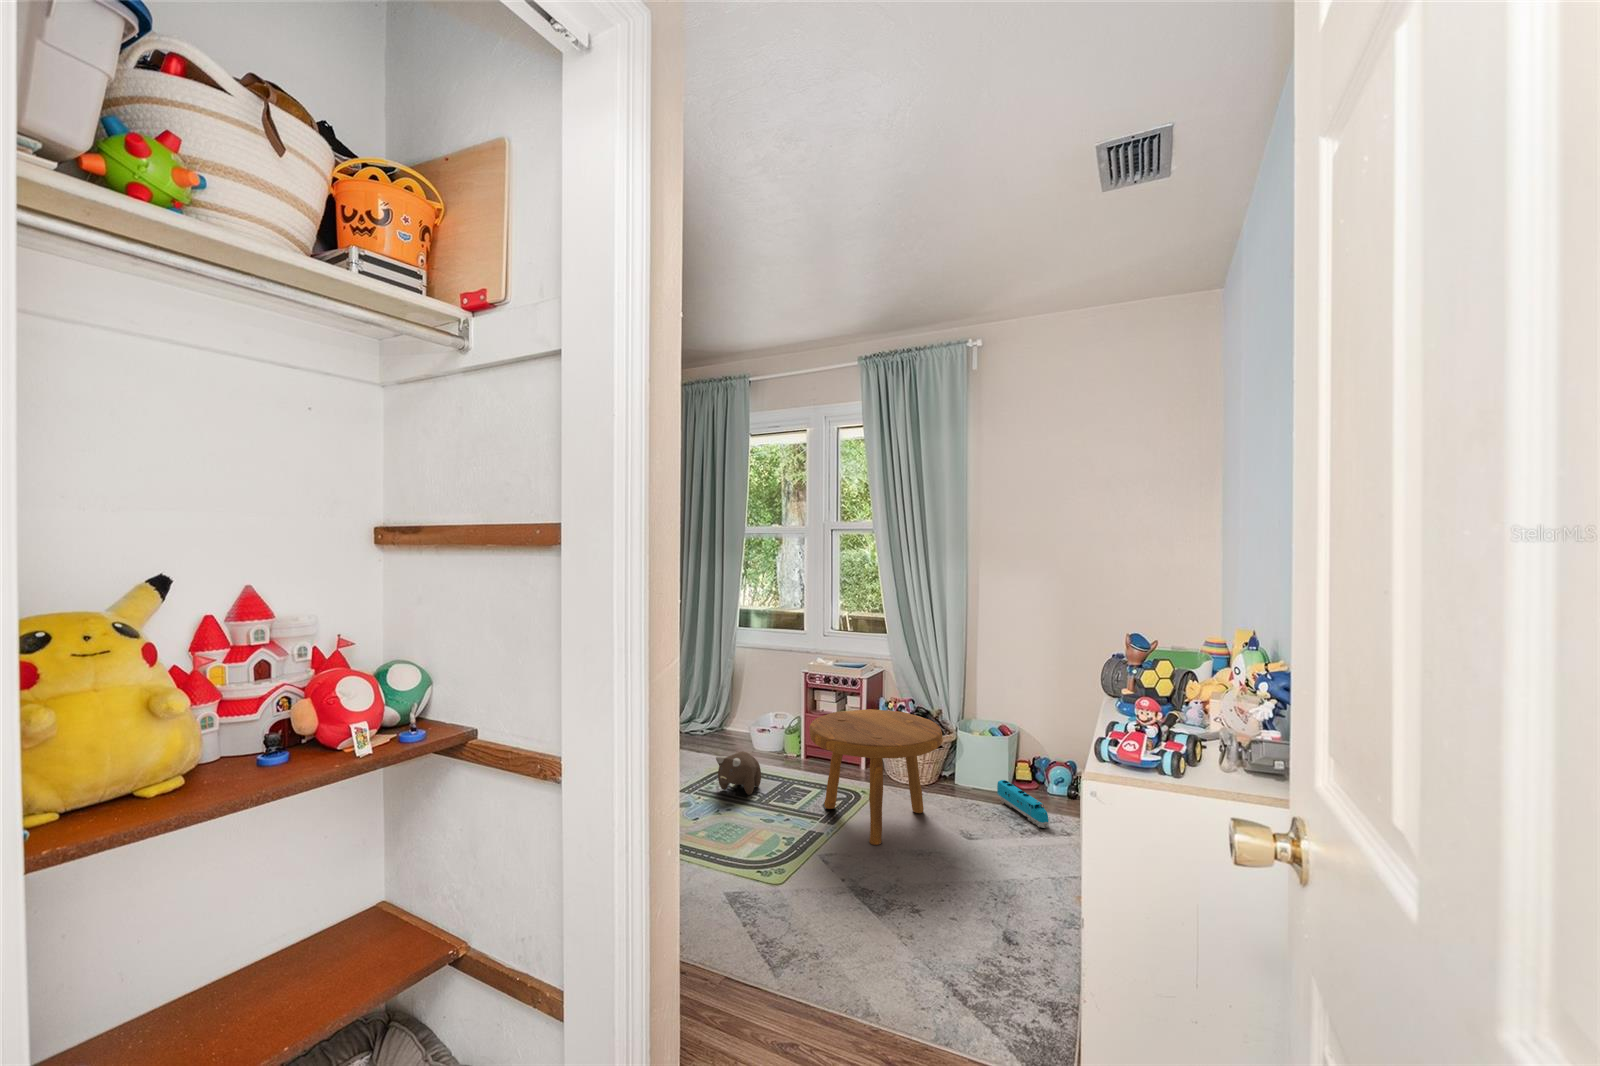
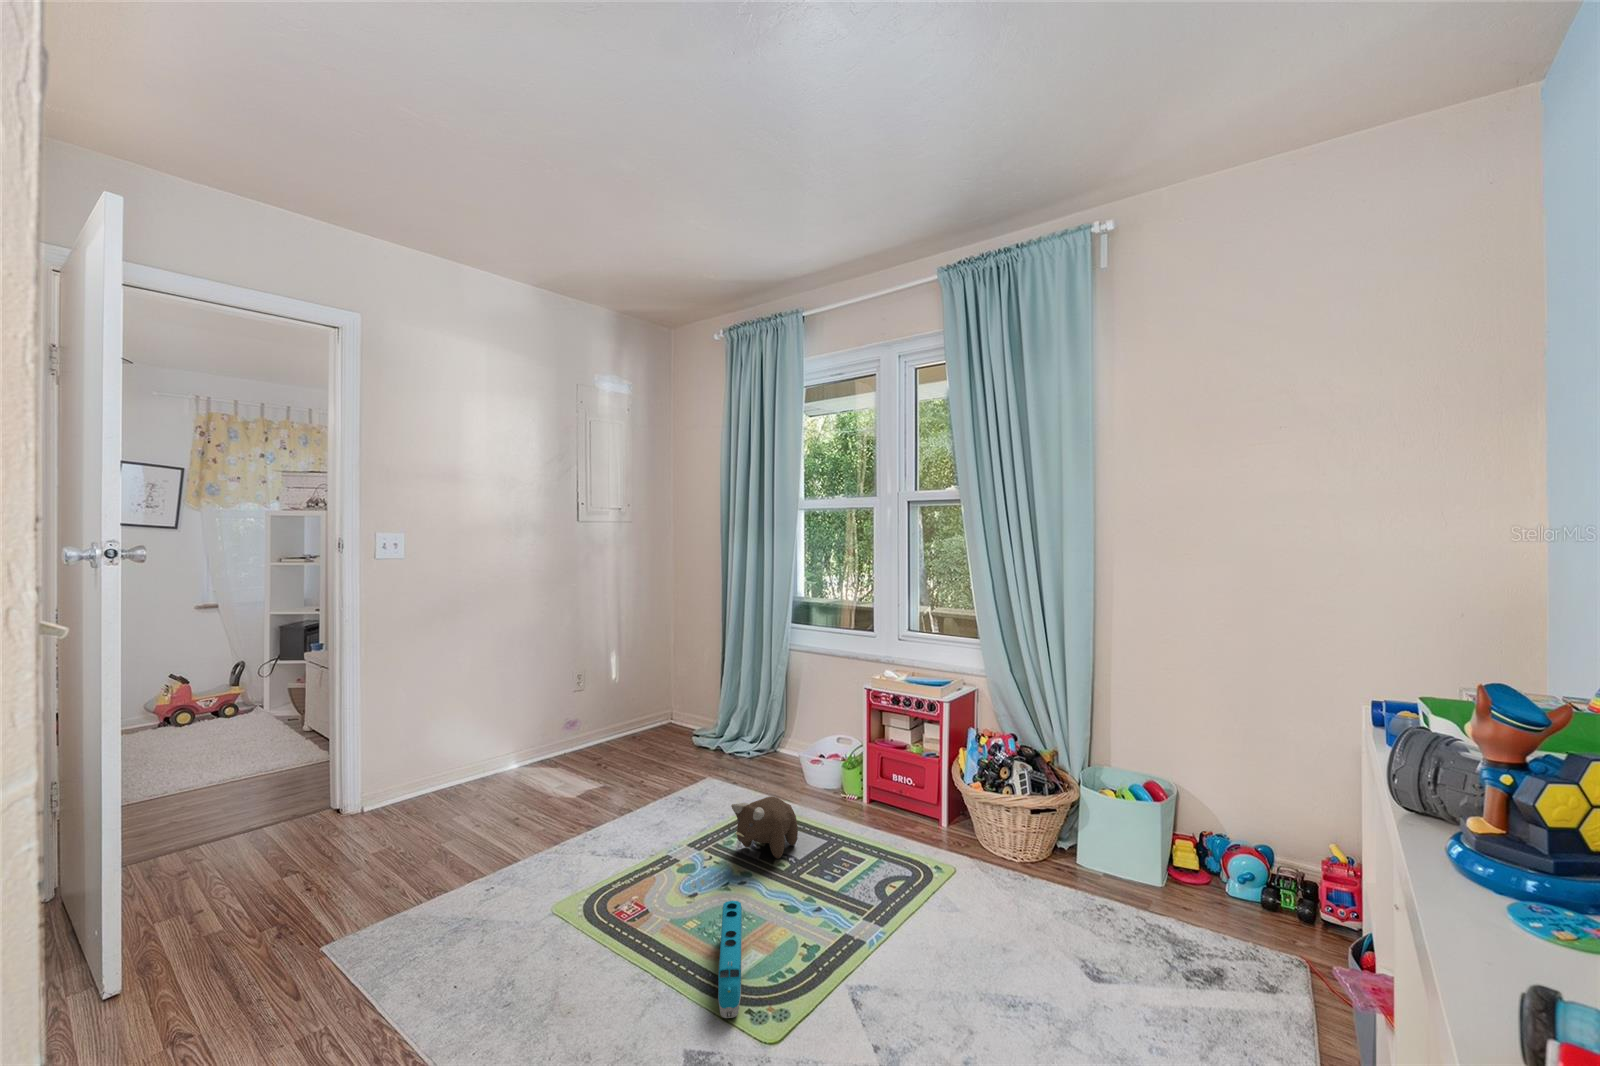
footstool: present [809,709,943,845] -> none [849,751,1054,977]
toy train: present [997,780,1049,828] -> present [718,901,742,1018]

